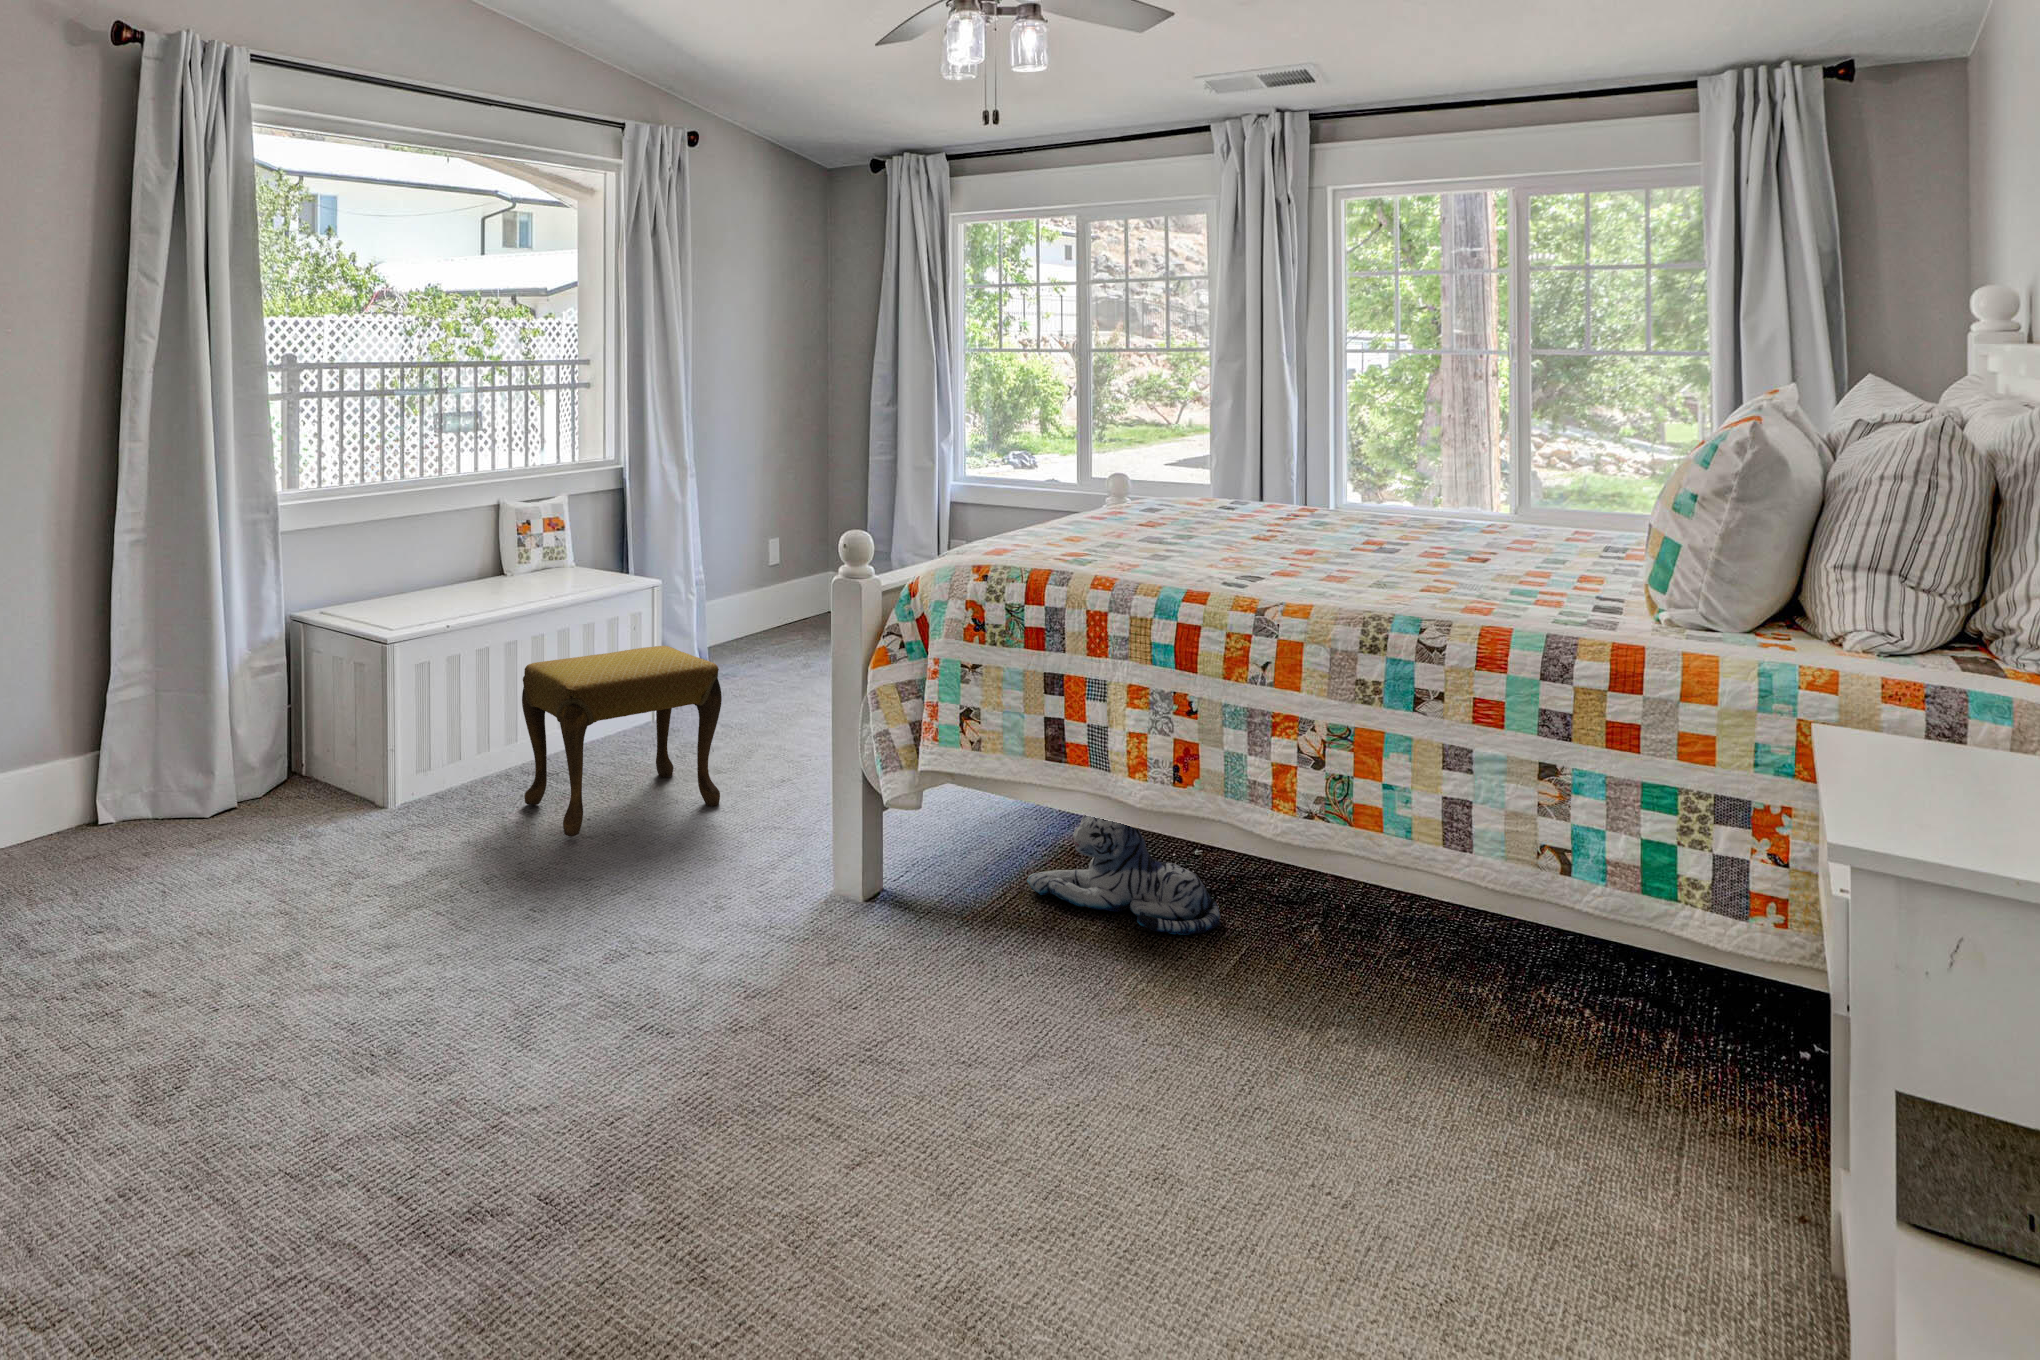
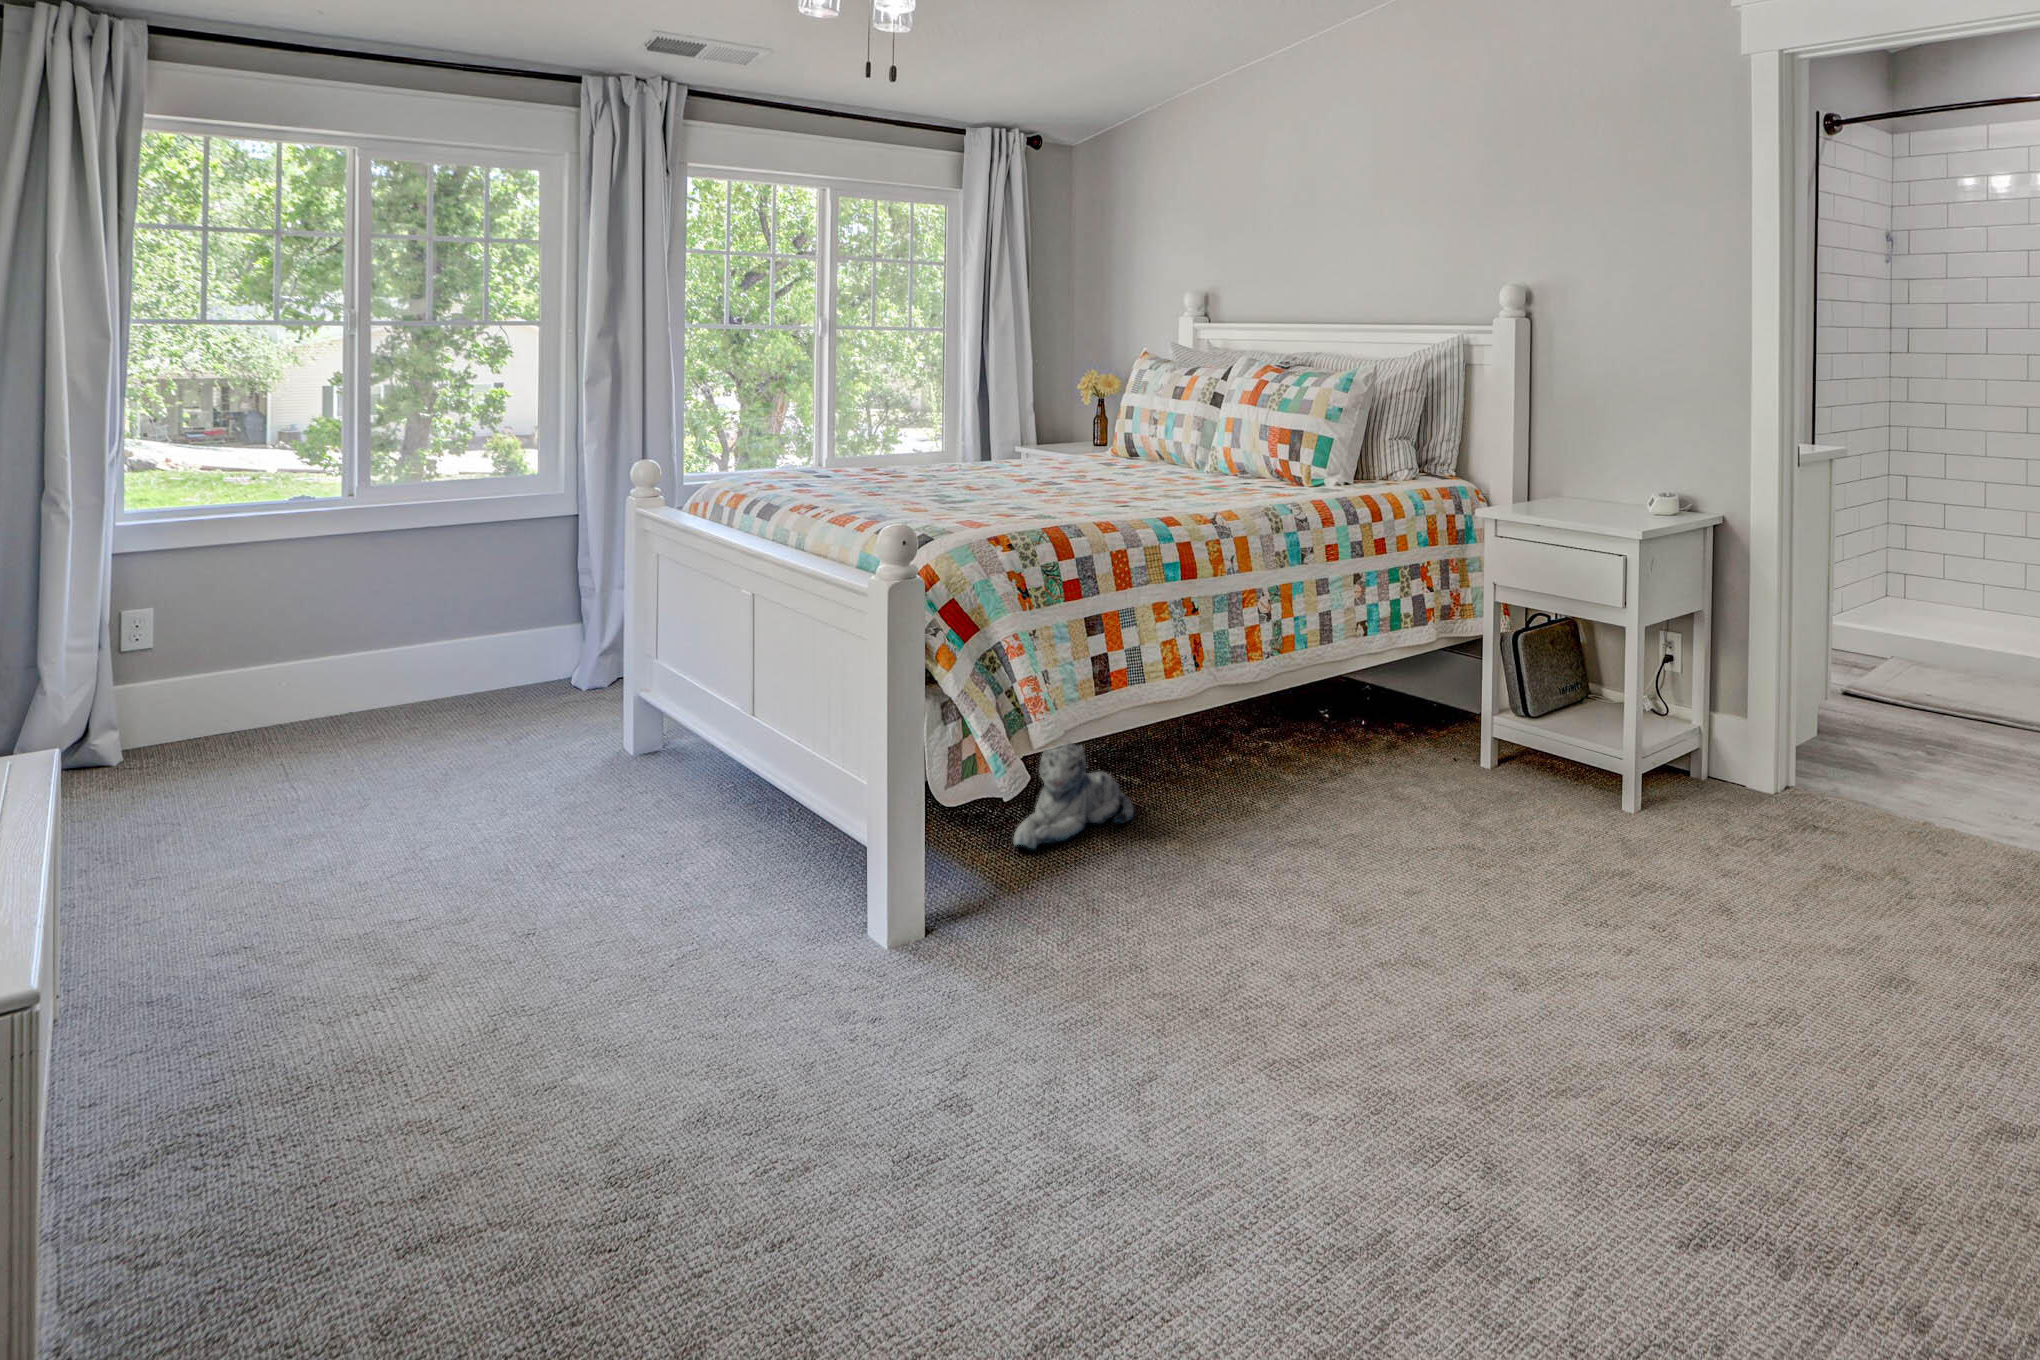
footstool: present [522,646,722,836] -> none [388,781,632,1154]

